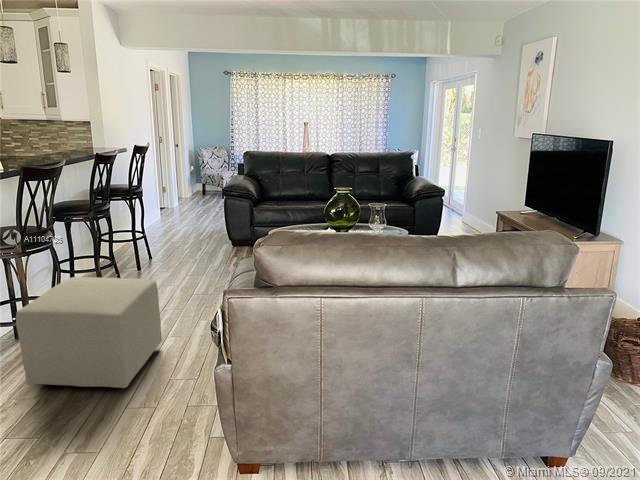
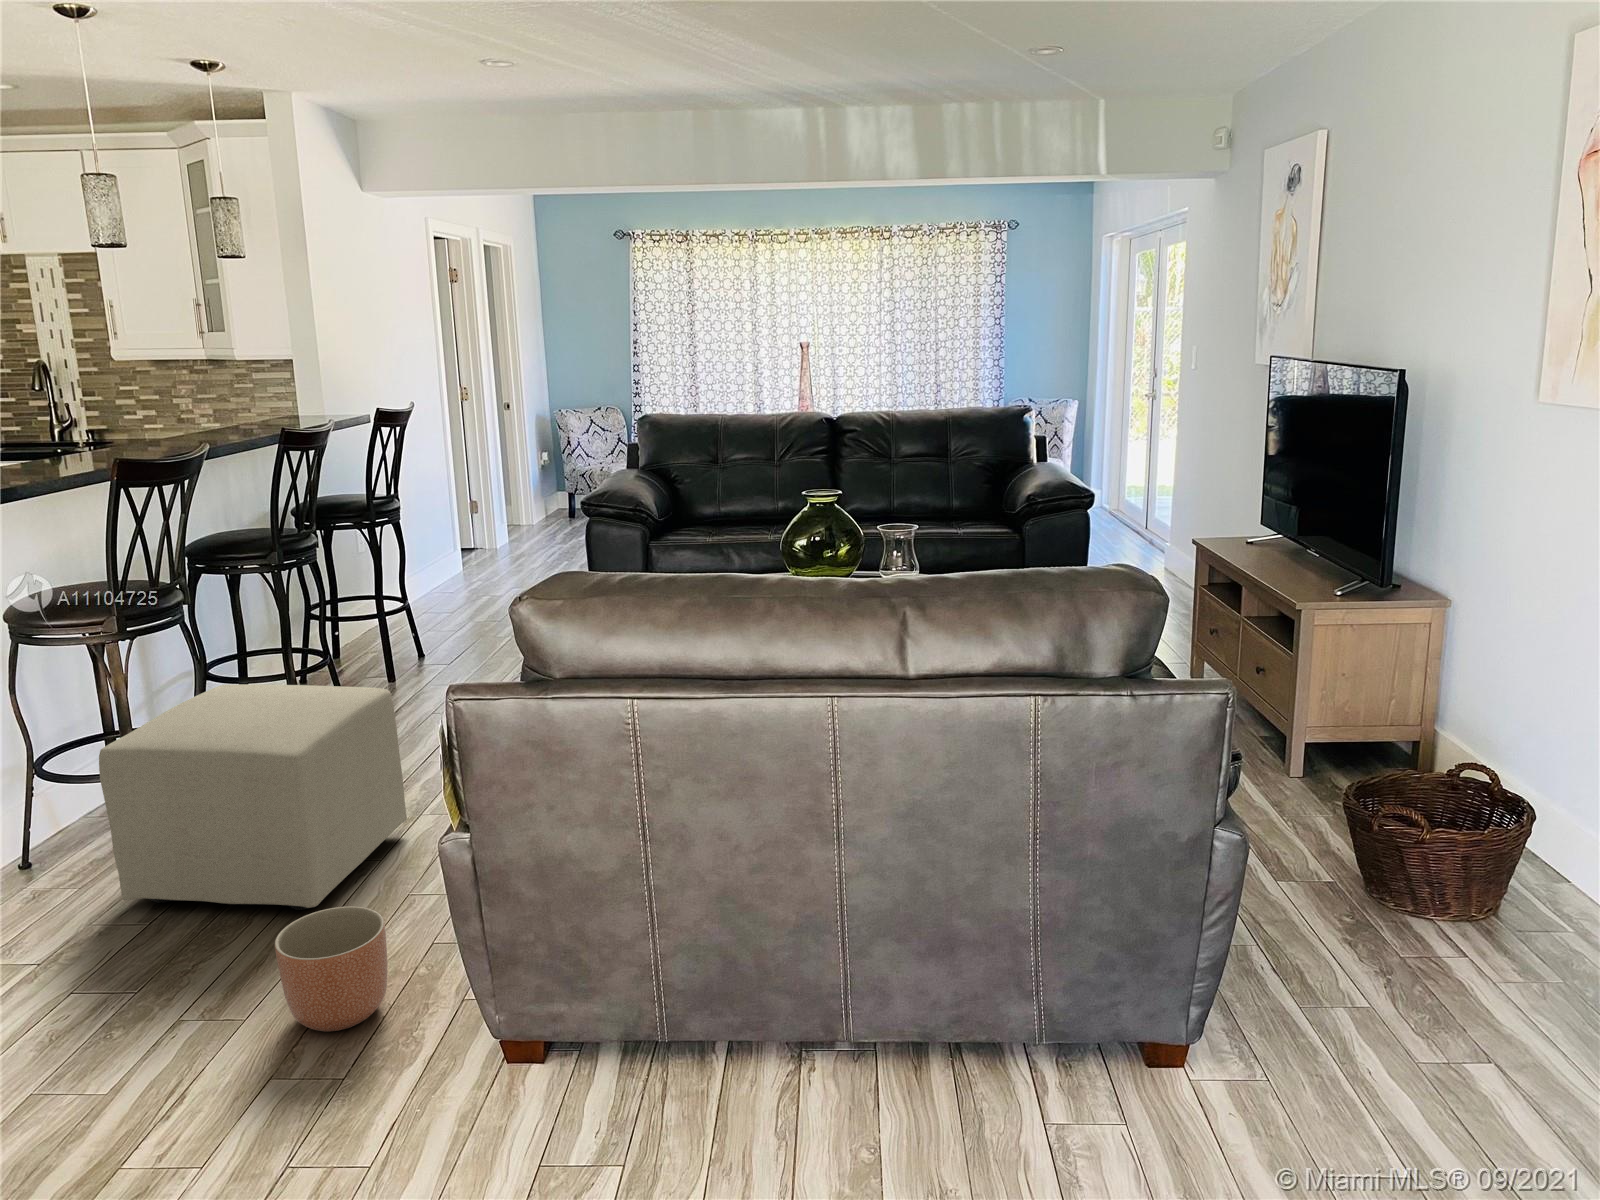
planter: none [118,392,172,456] -> present [275,907,388,1031]

